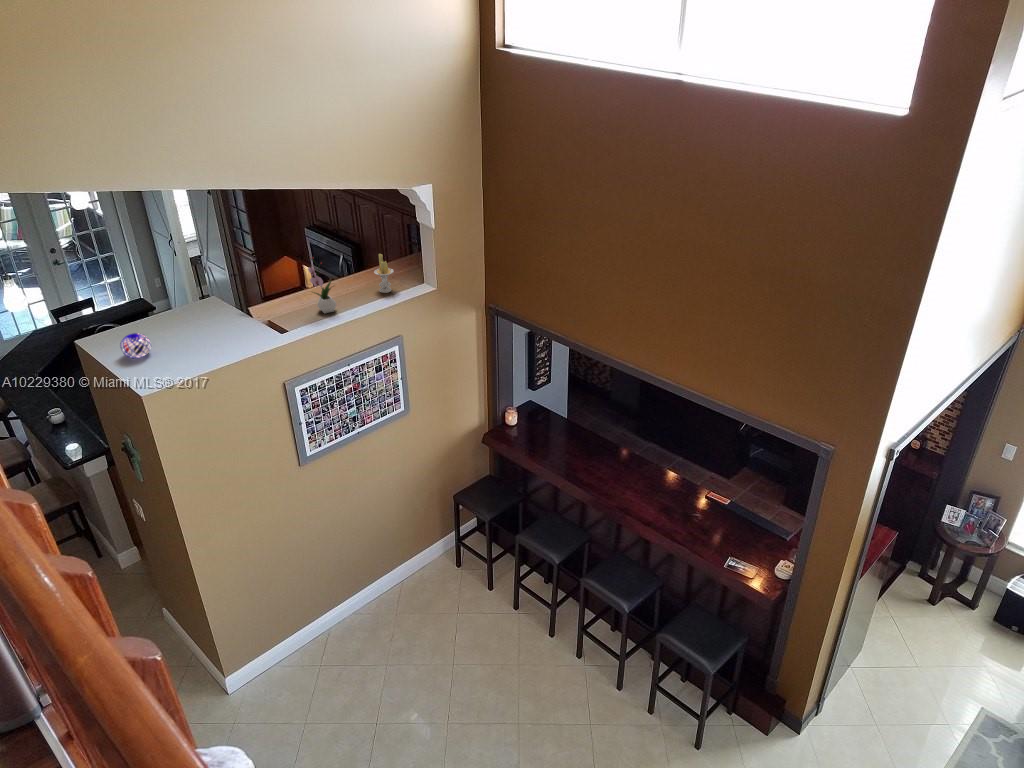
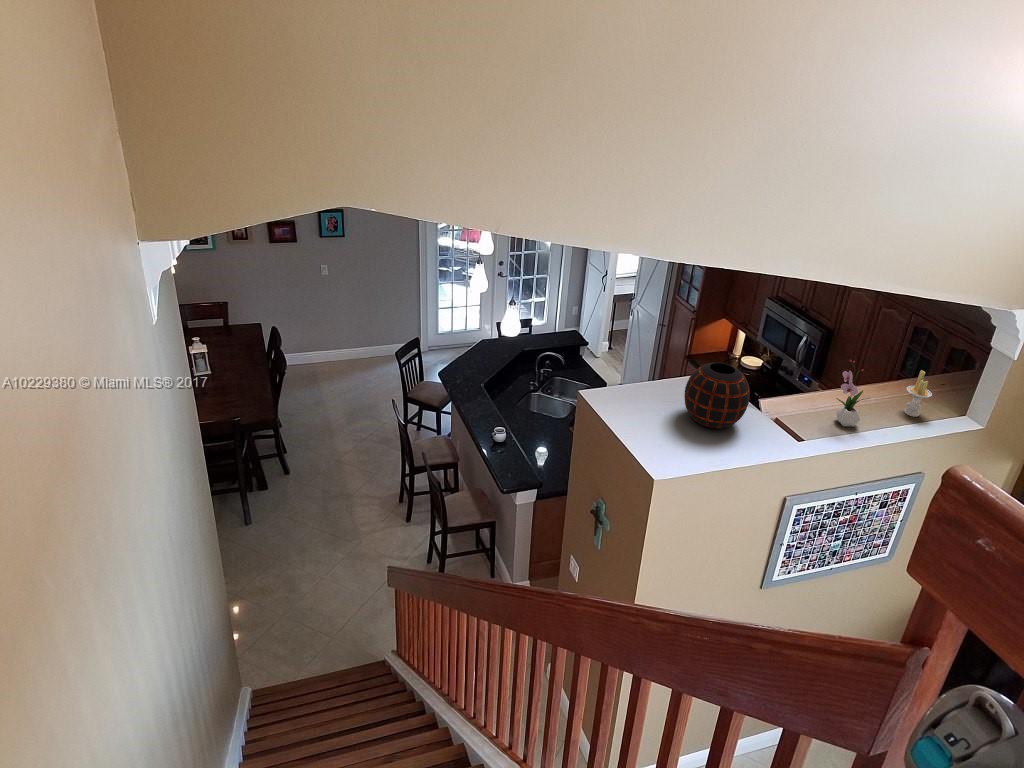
decorative vase: none [169,284,229,342] -> present [684,363,750,428]
decorative orb: present [120,333,151,358] -> none [632,401,663,429]

